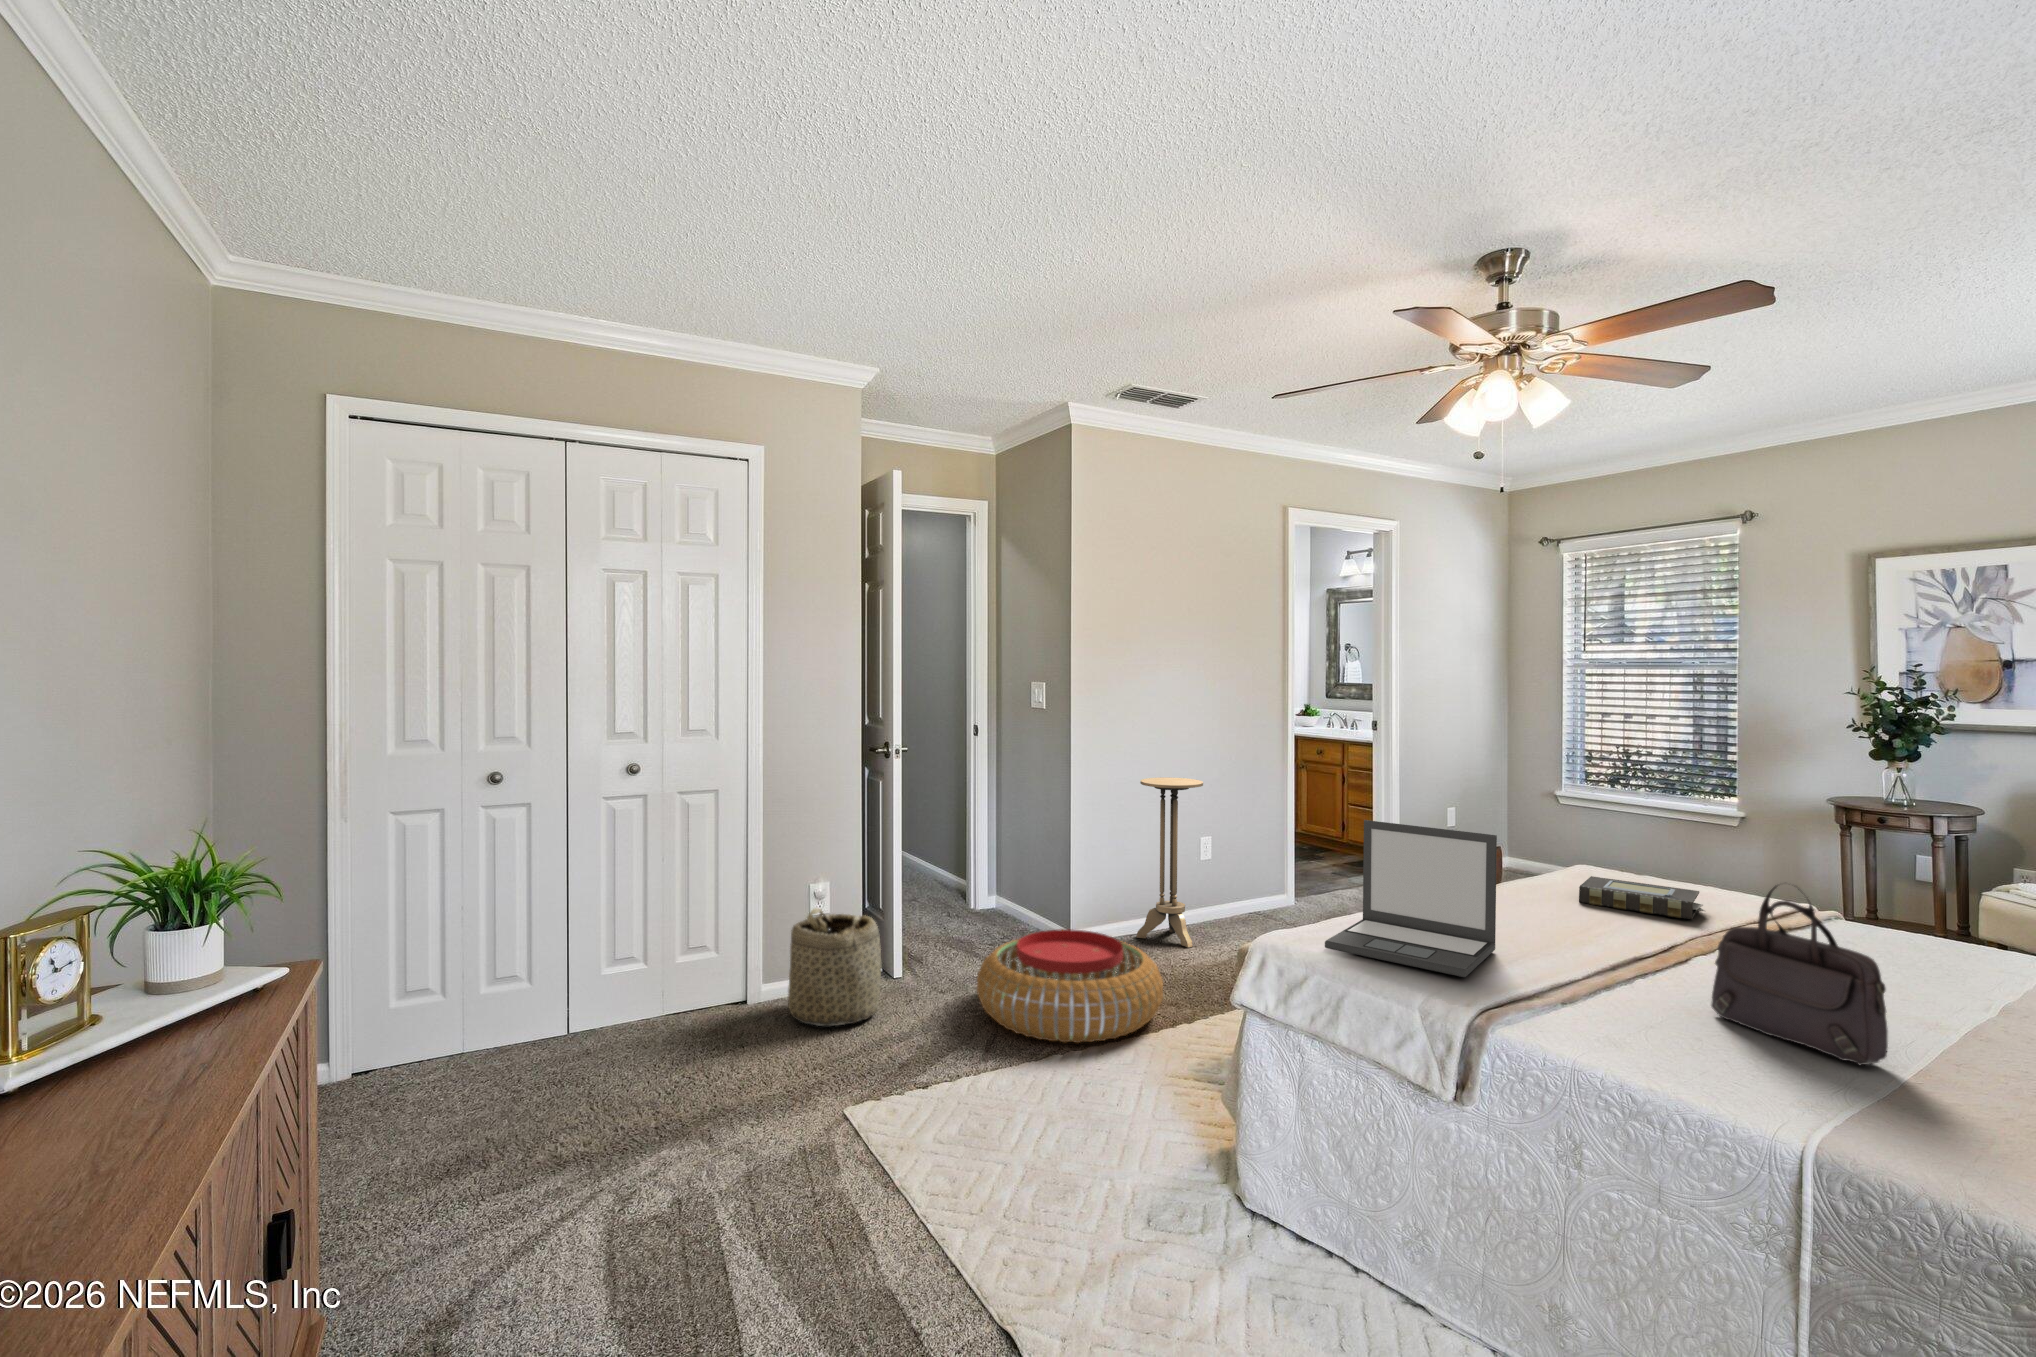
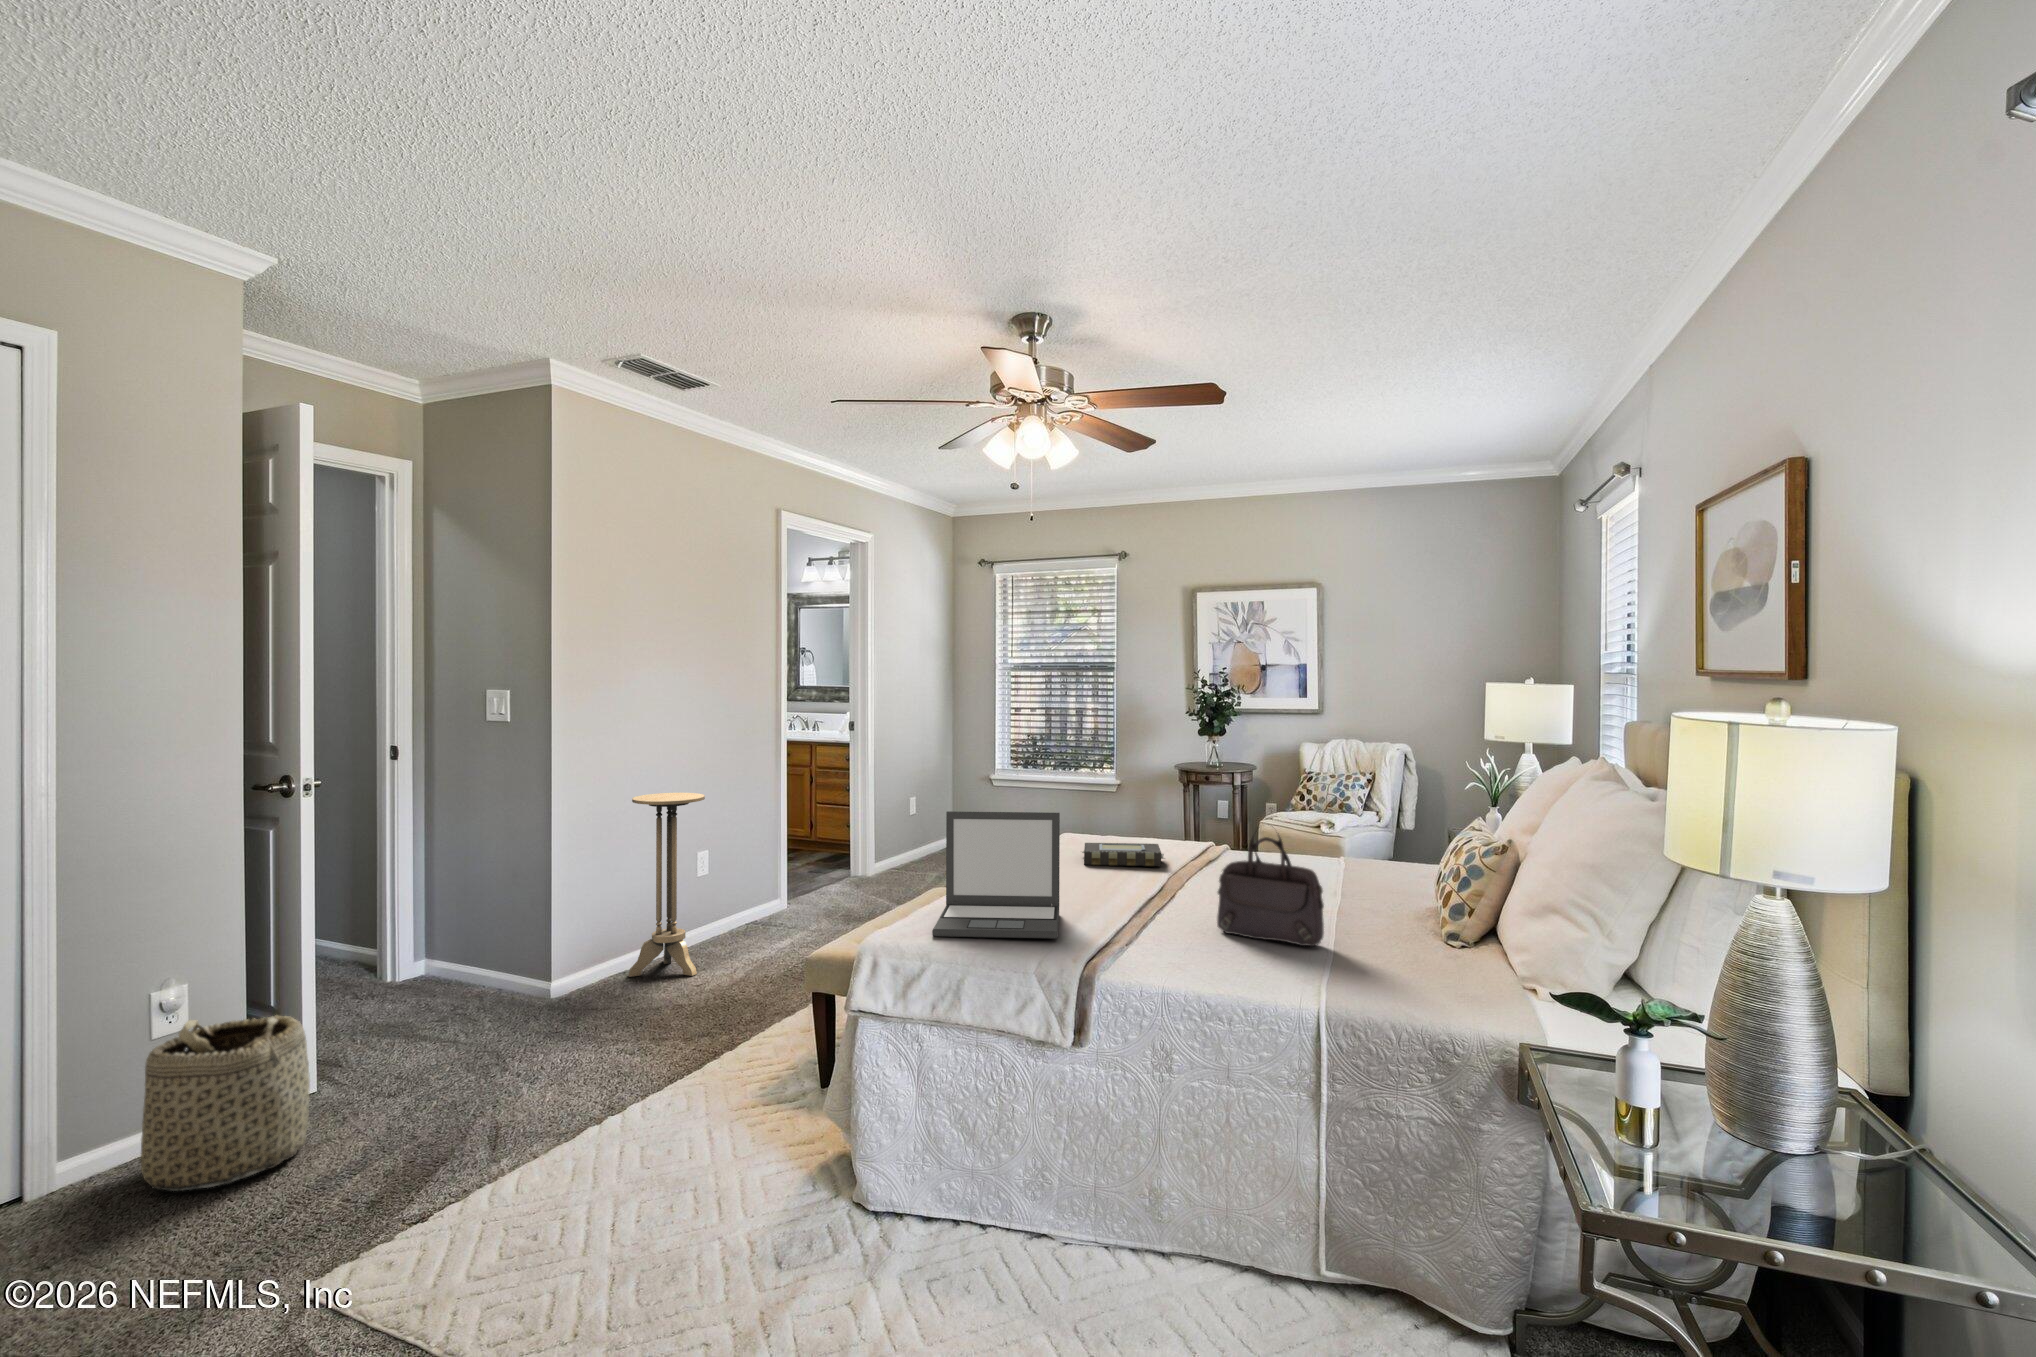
pouf: present [977,929,1163,1043] -> none [459,976,700,1116]

